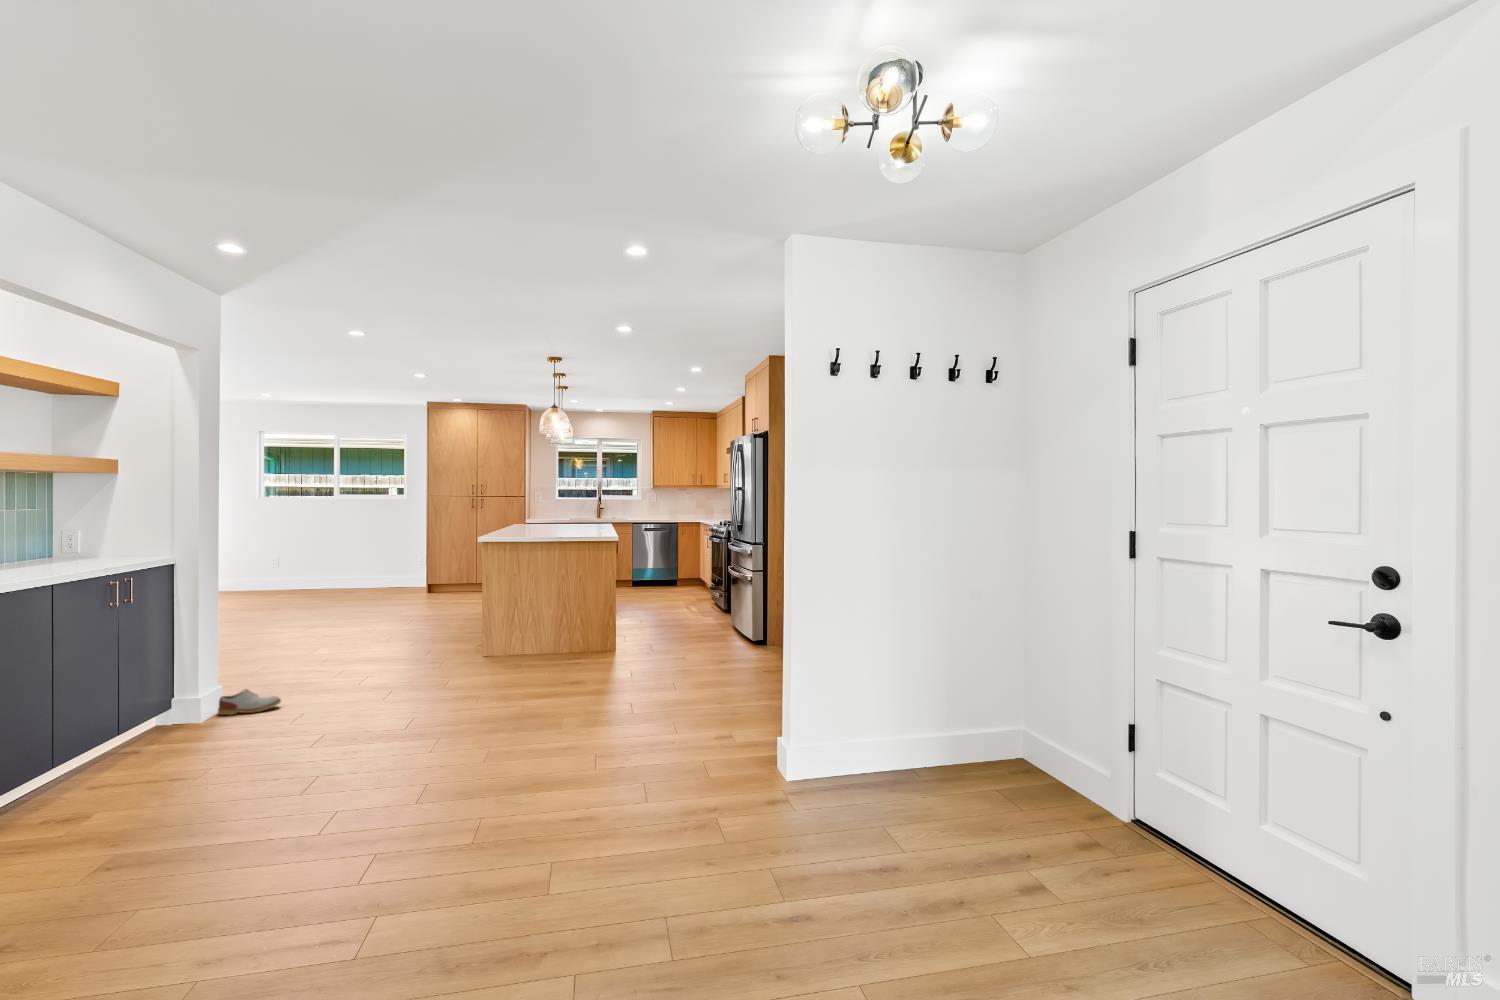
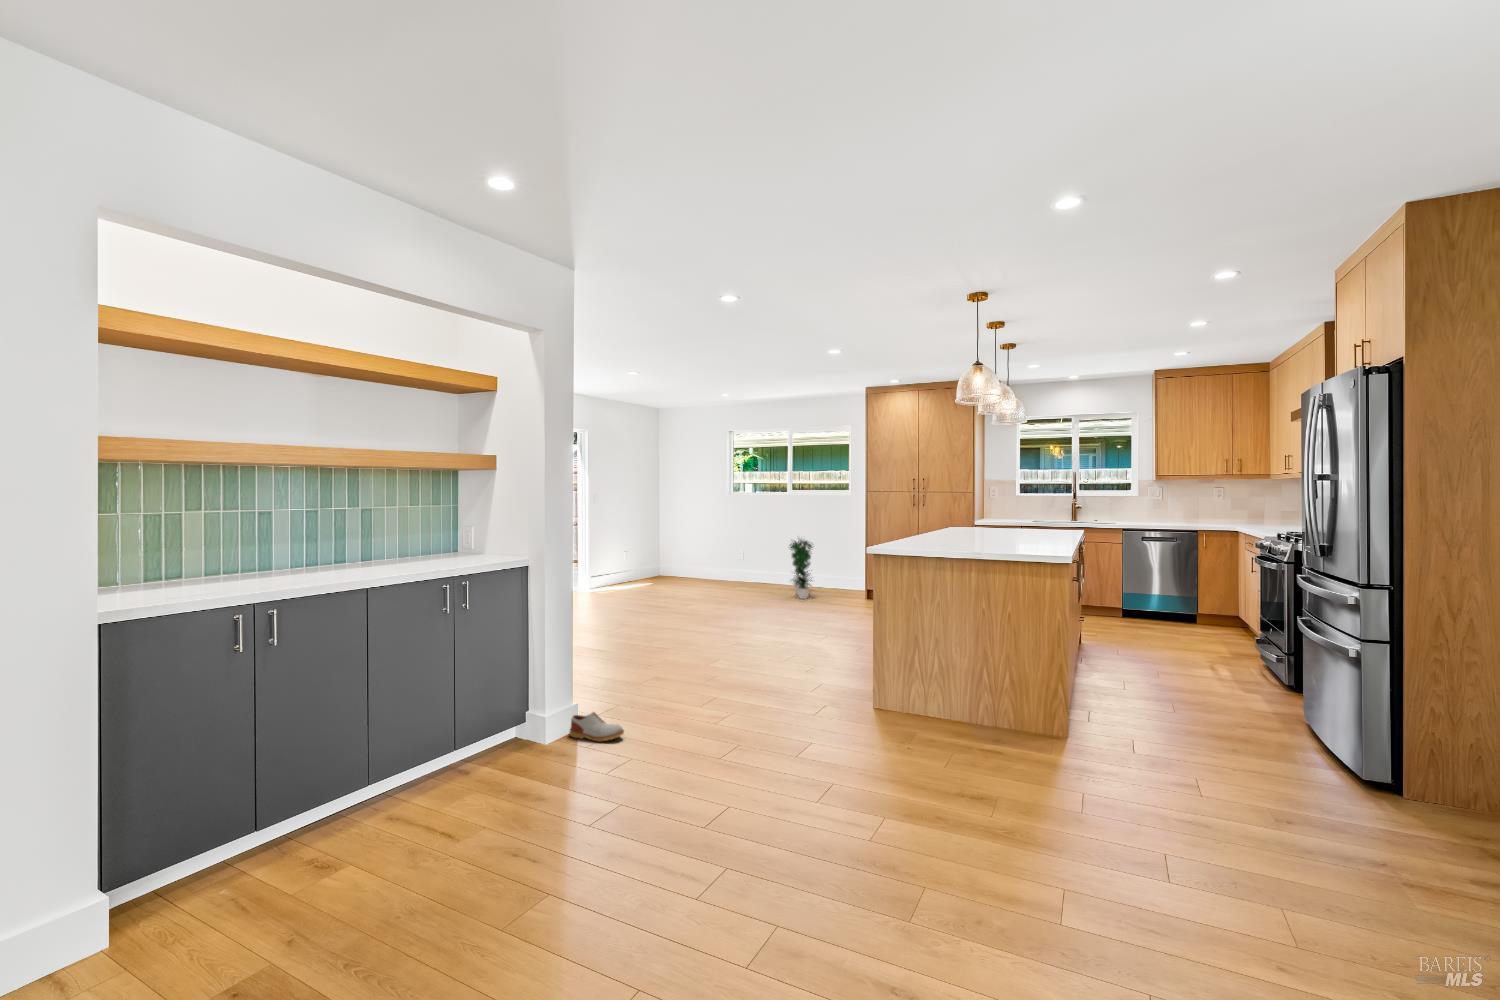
potted plant: none [344,537,376,597] -> present [790,539,812,599]

